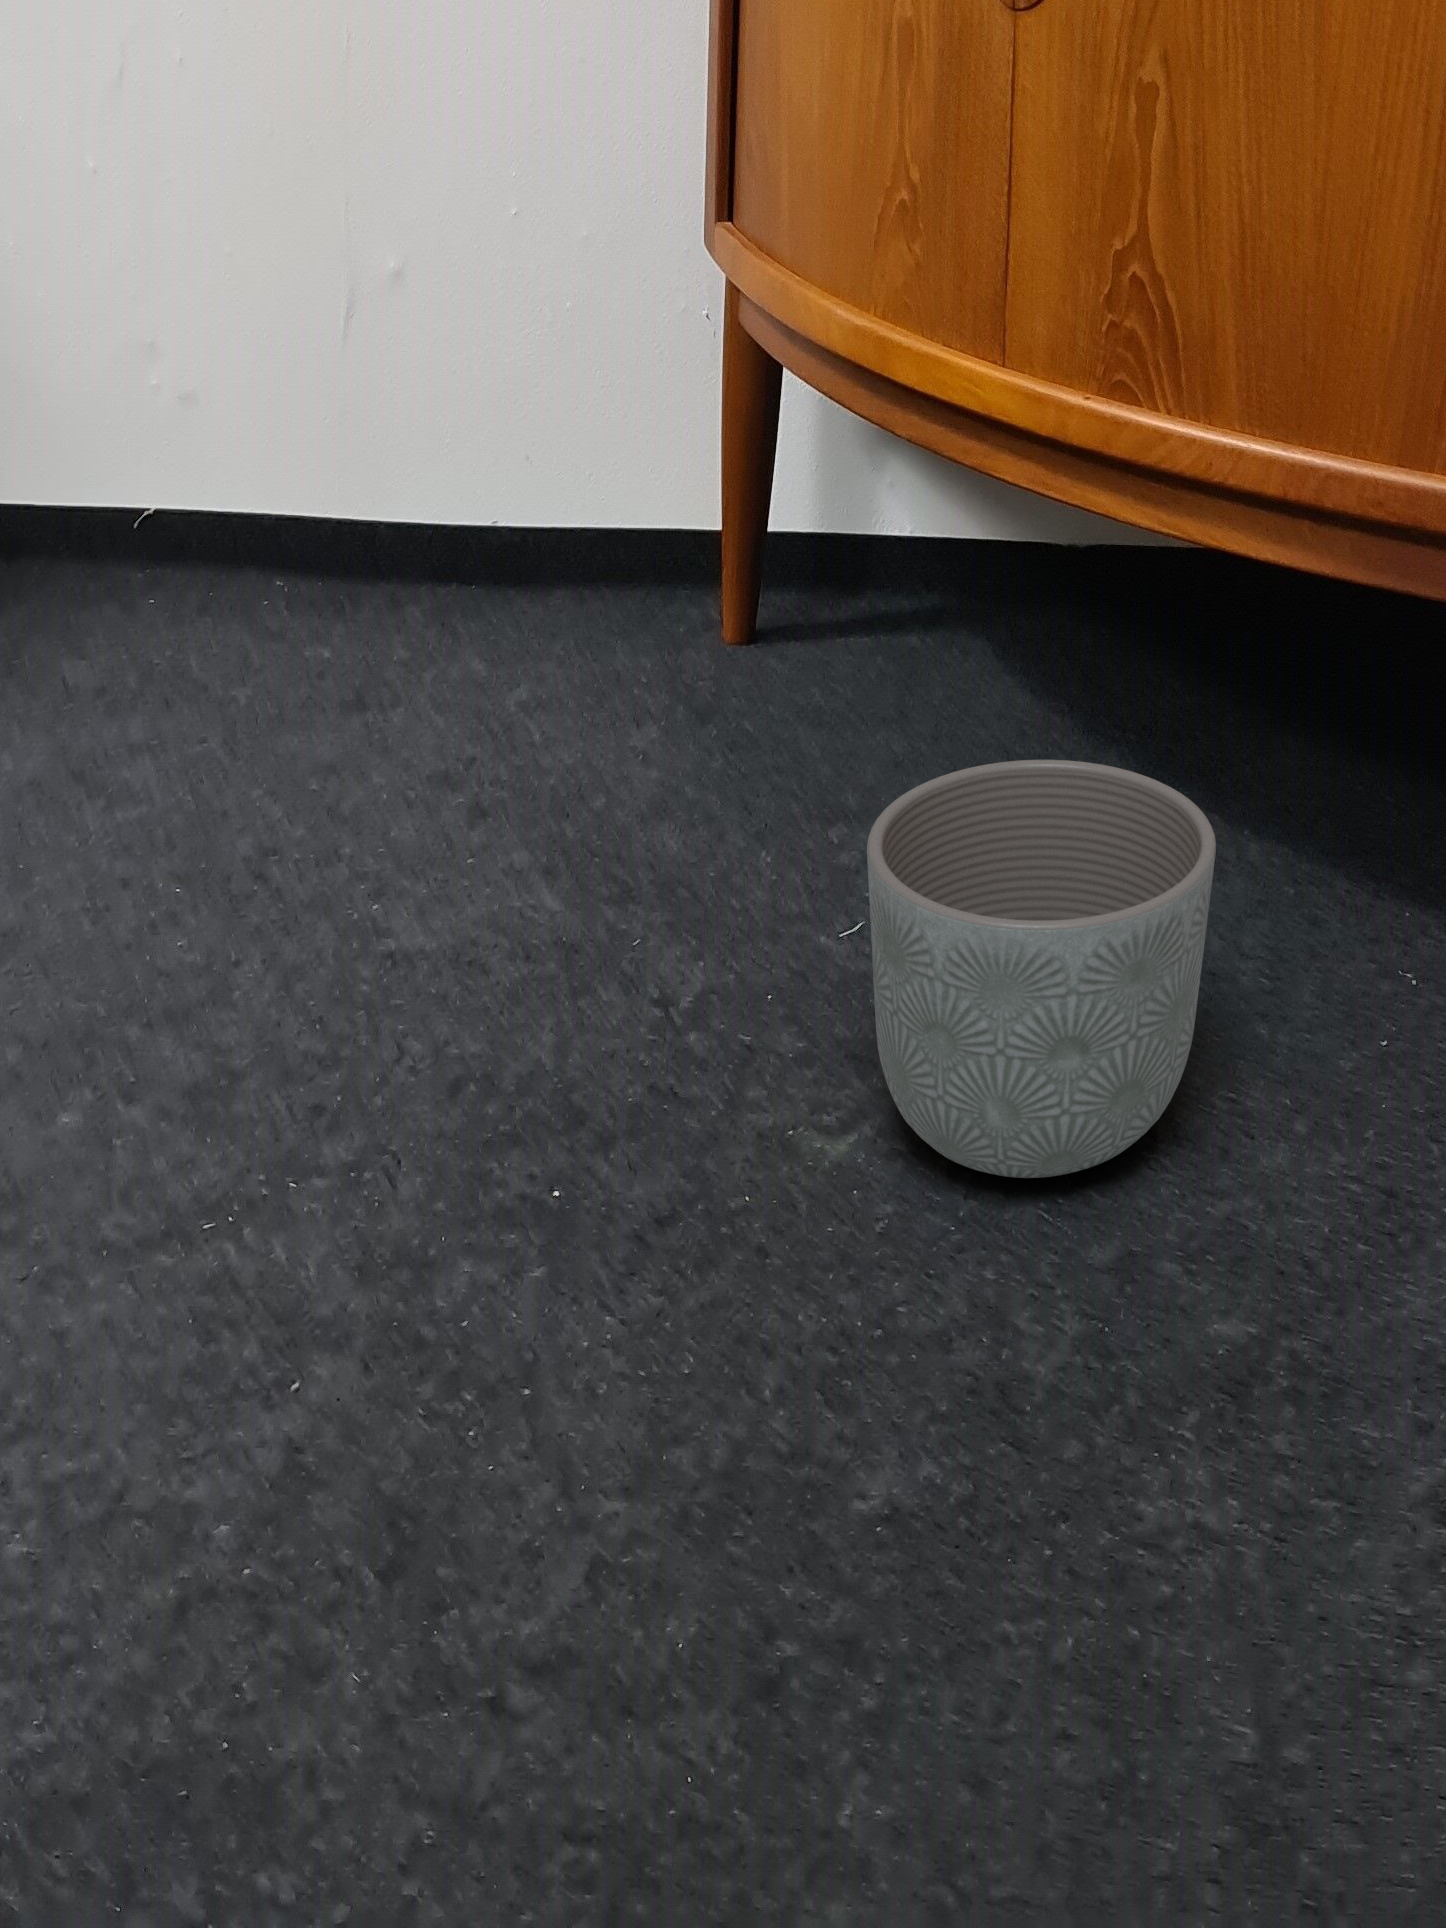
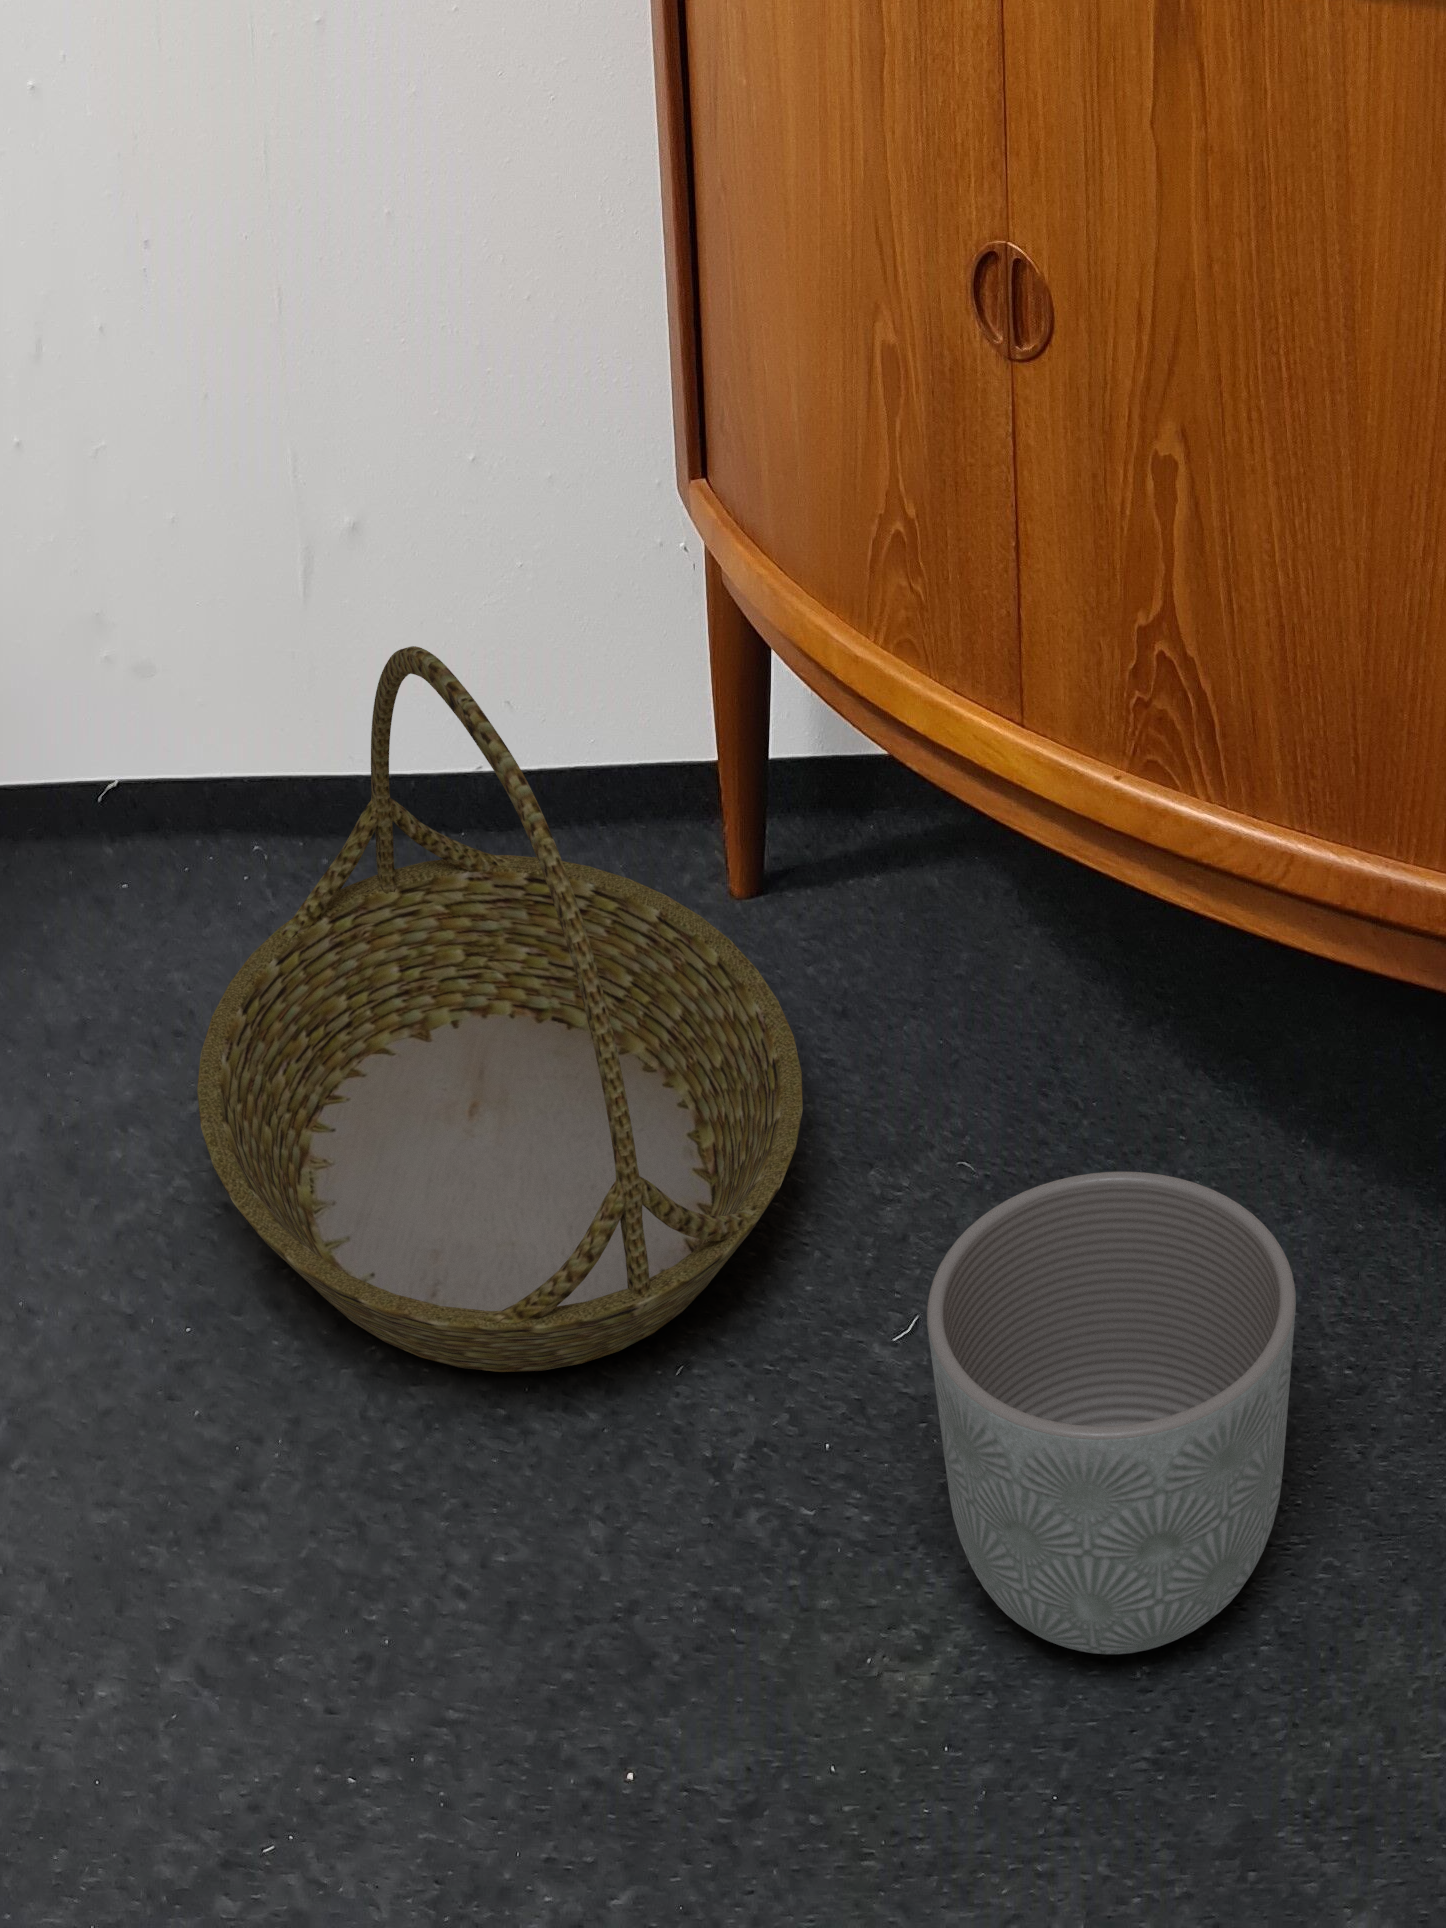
basket: none [198,315,773,956] -> present [197,646,803,1372]

